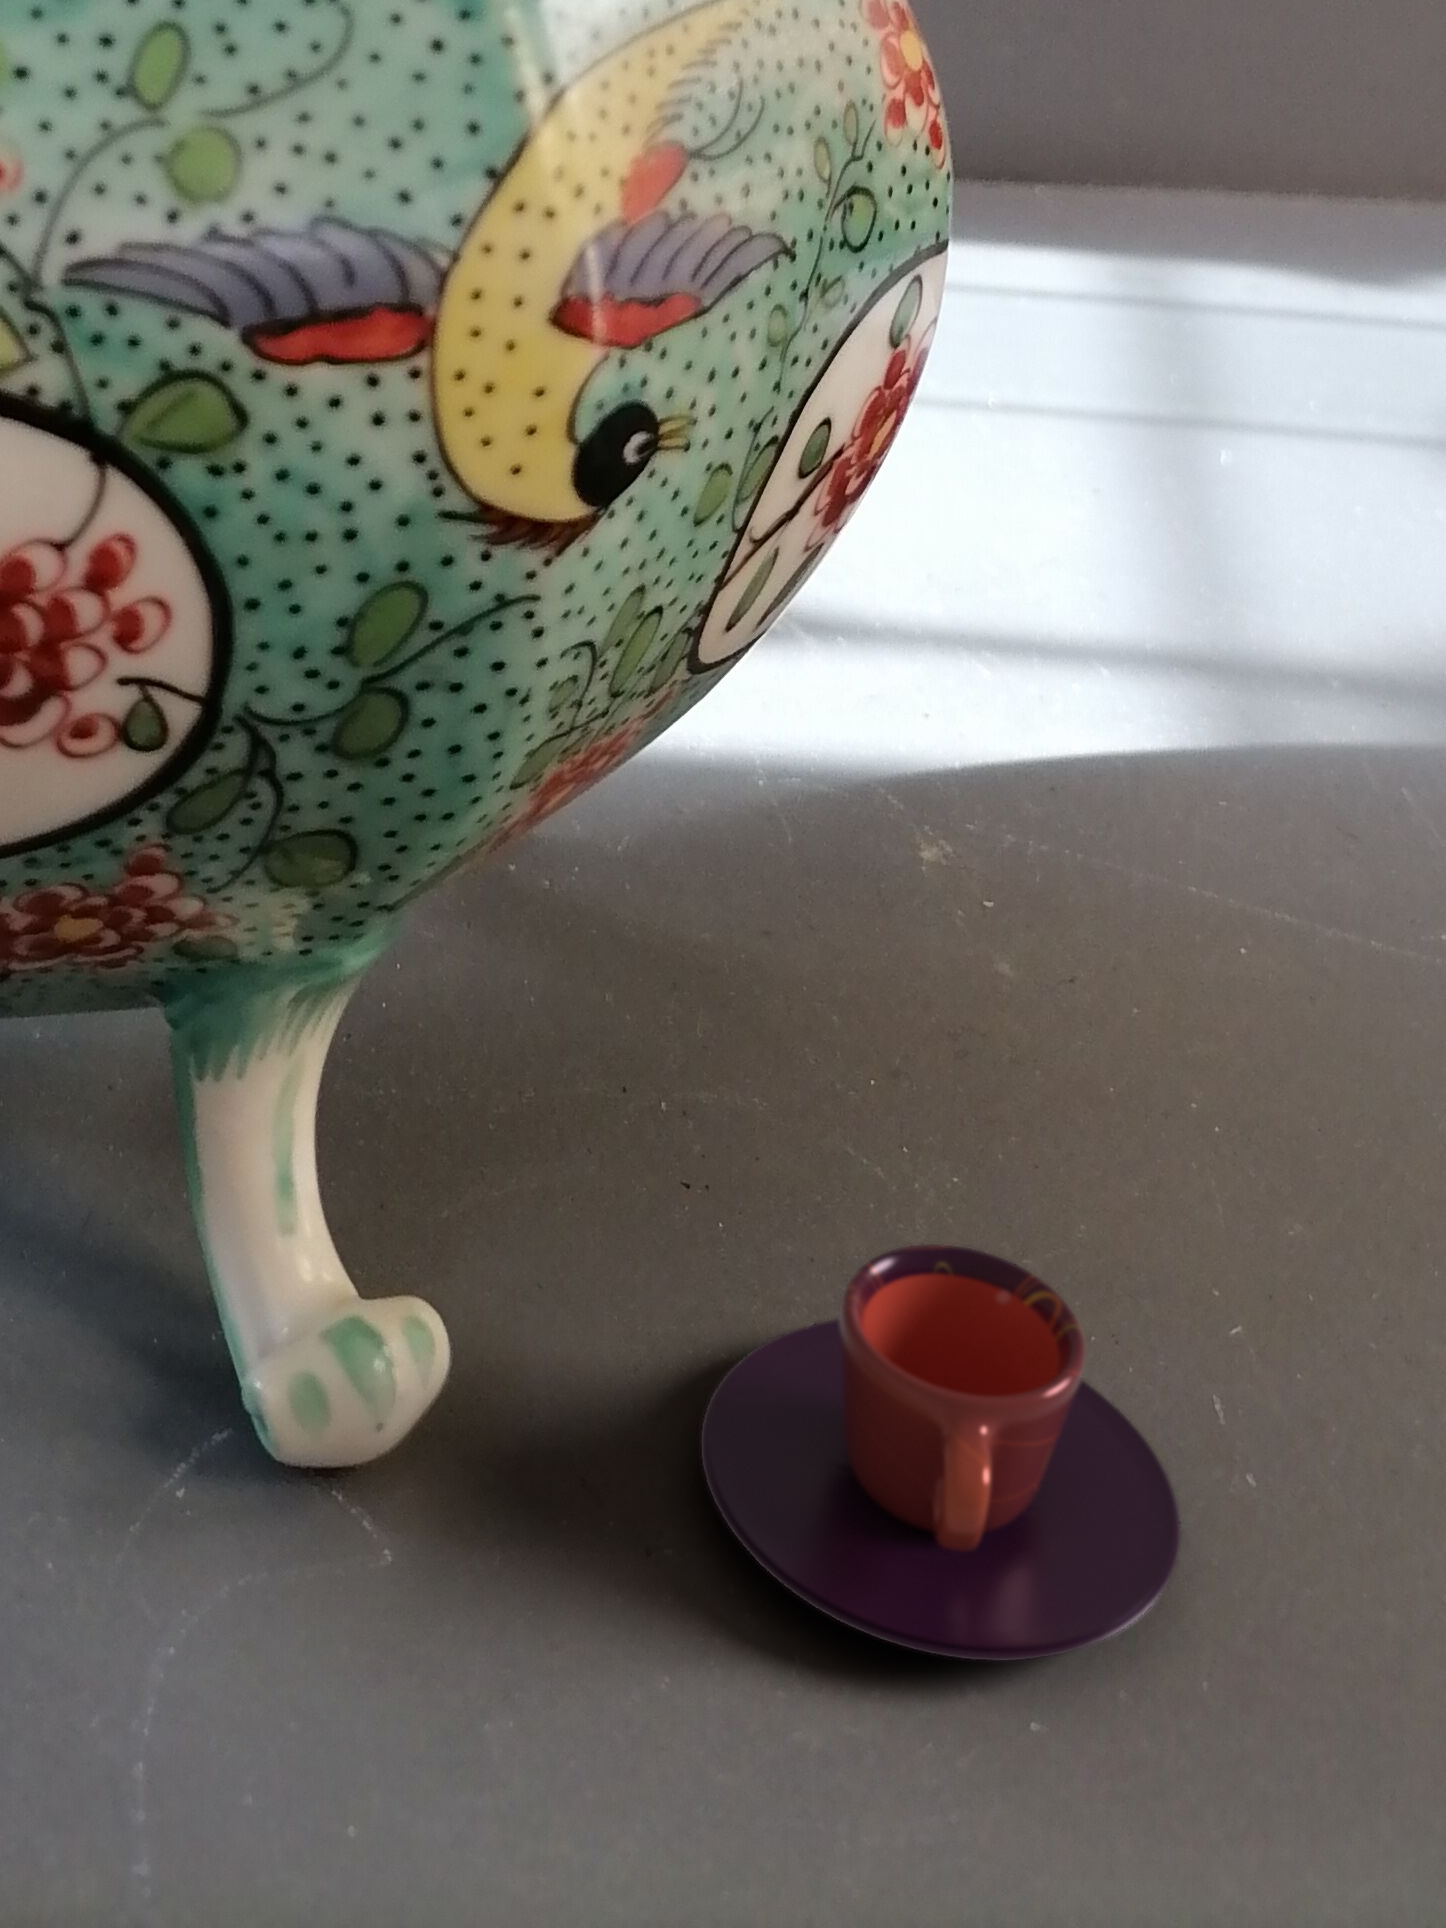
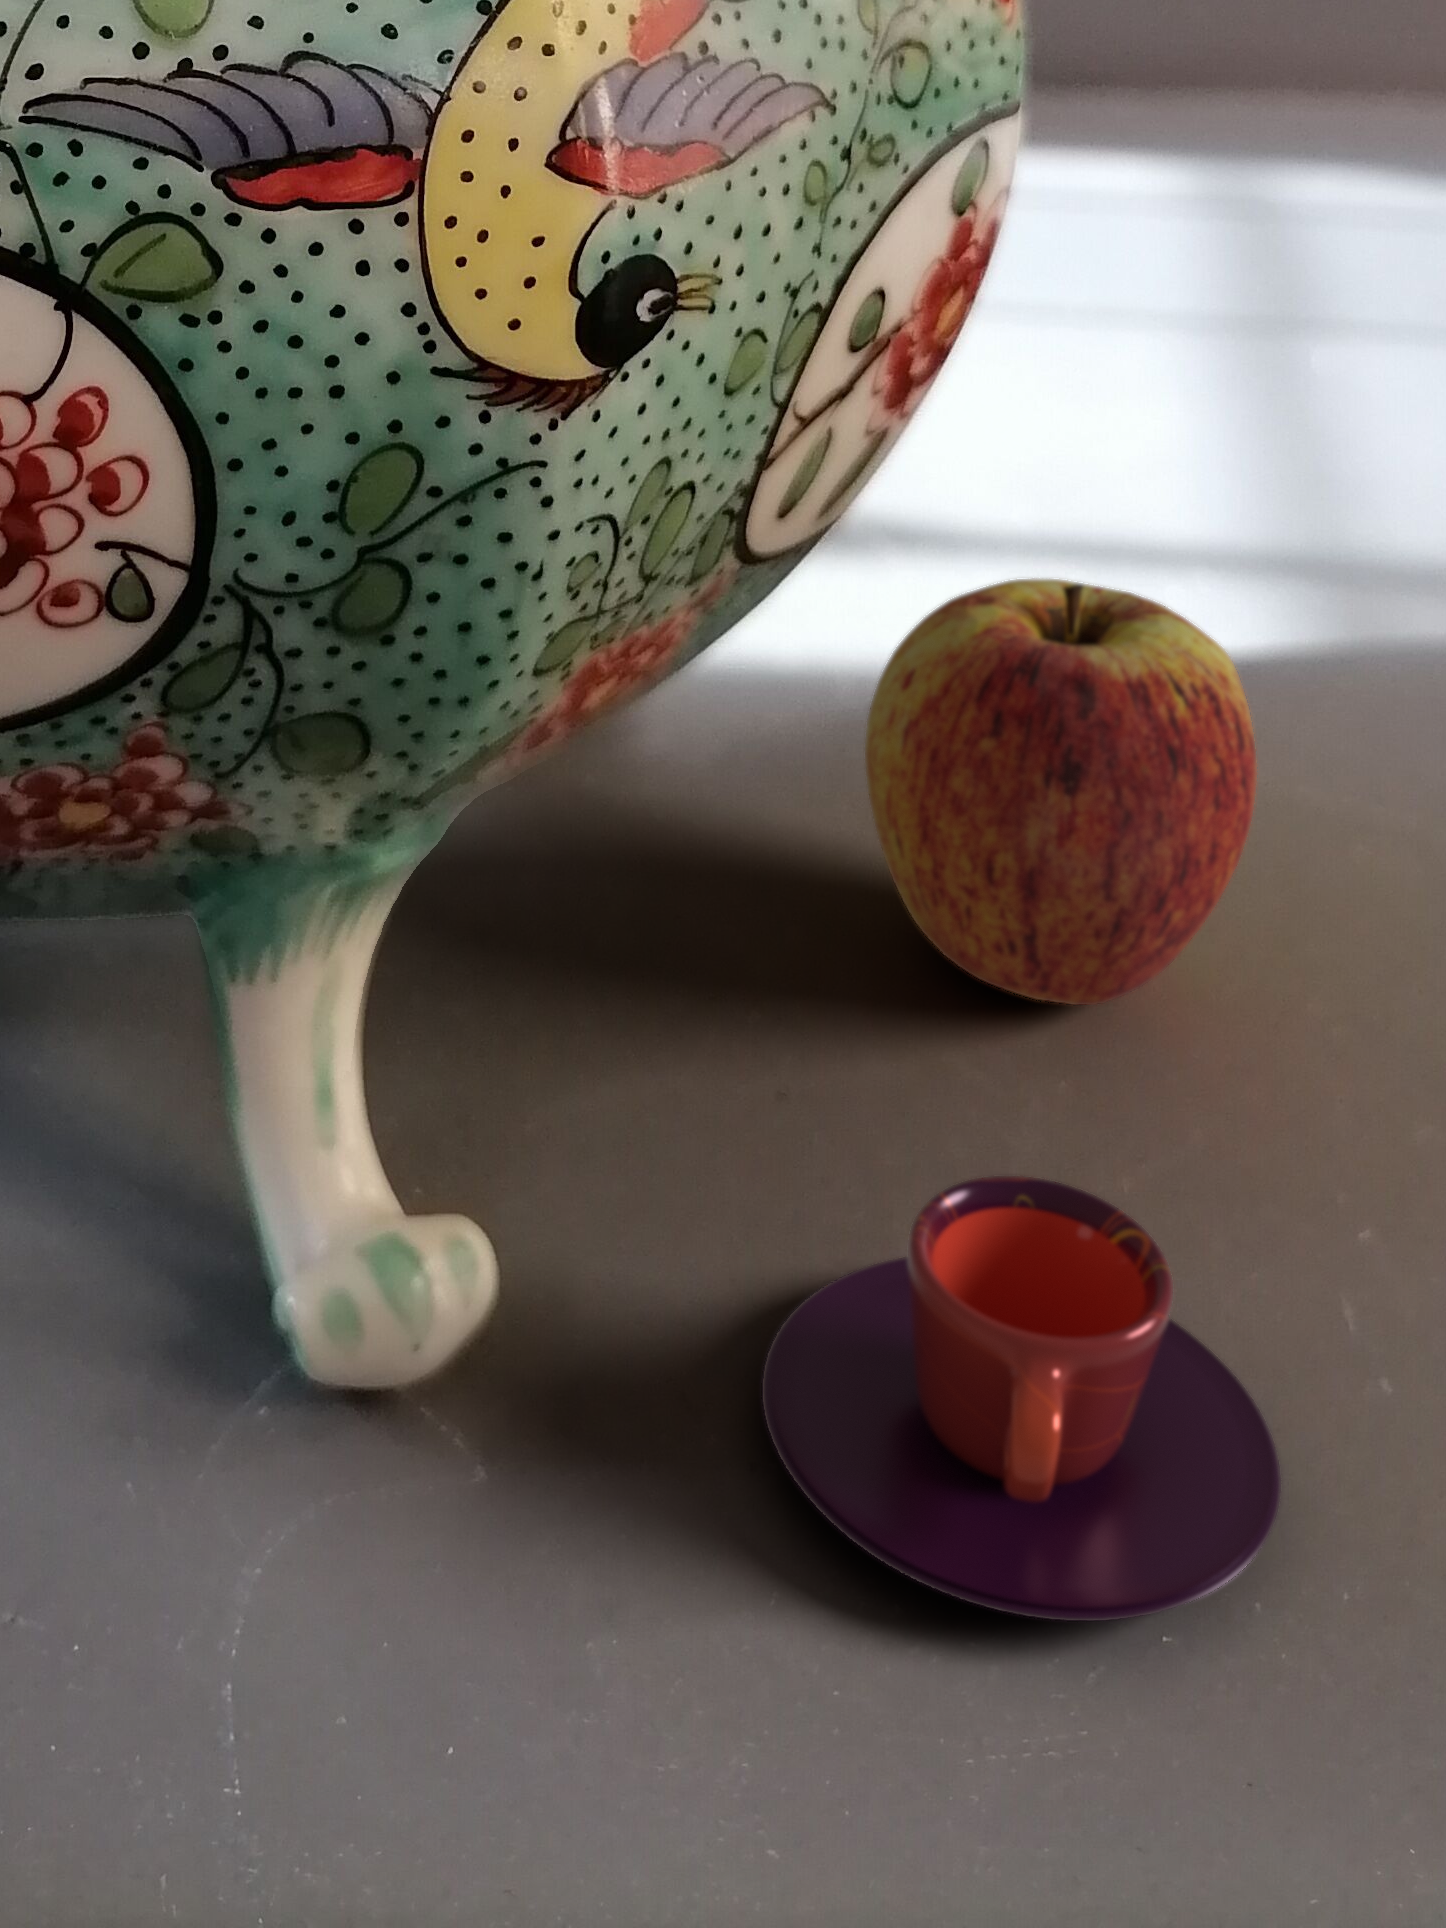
apple: none [766,631,1134,1072] -> present [865,579,1257,1005]

